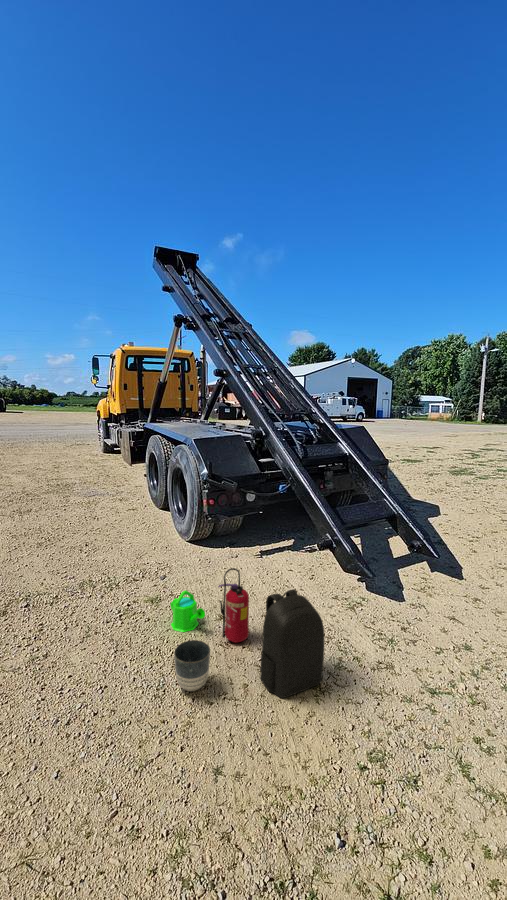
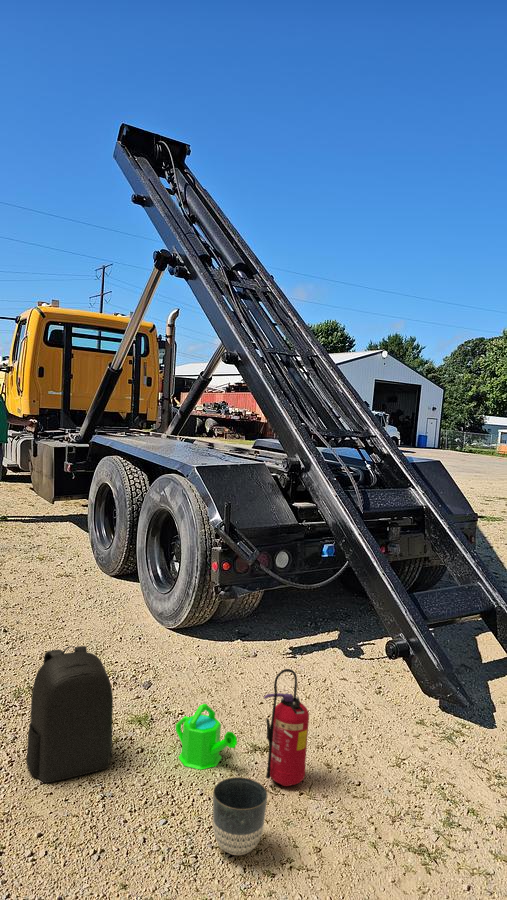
backpack: present [260,589,324,698] -> present [26,646,113,783]

